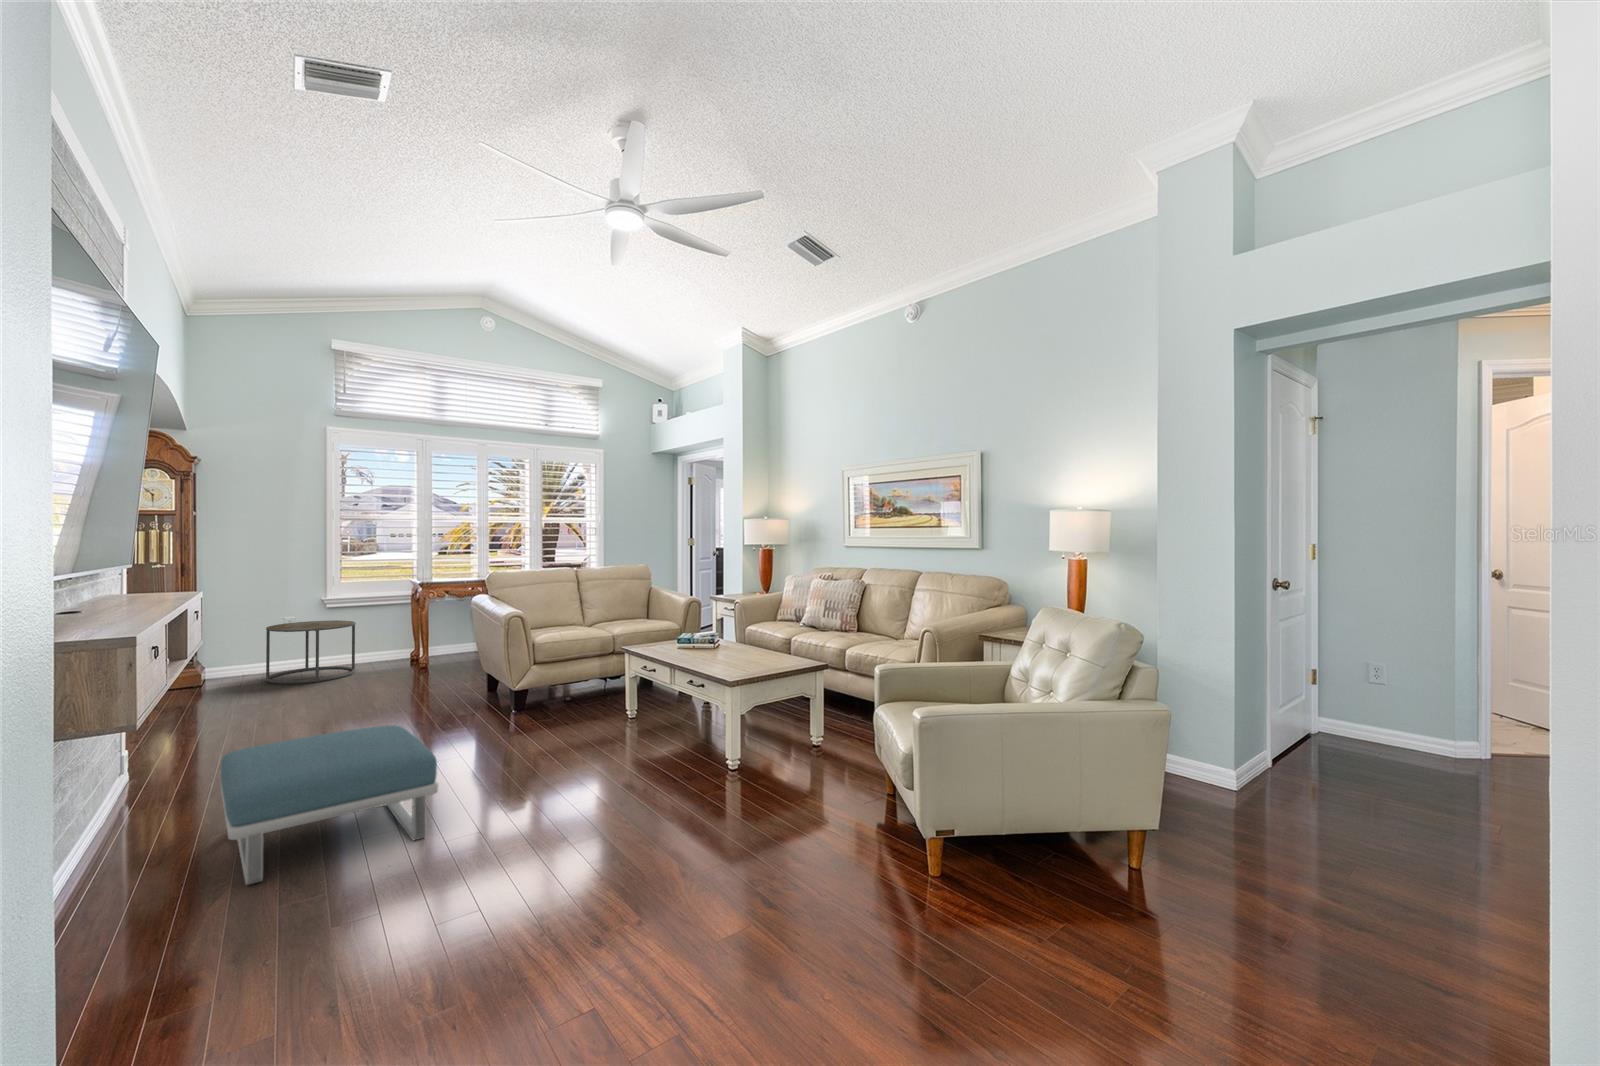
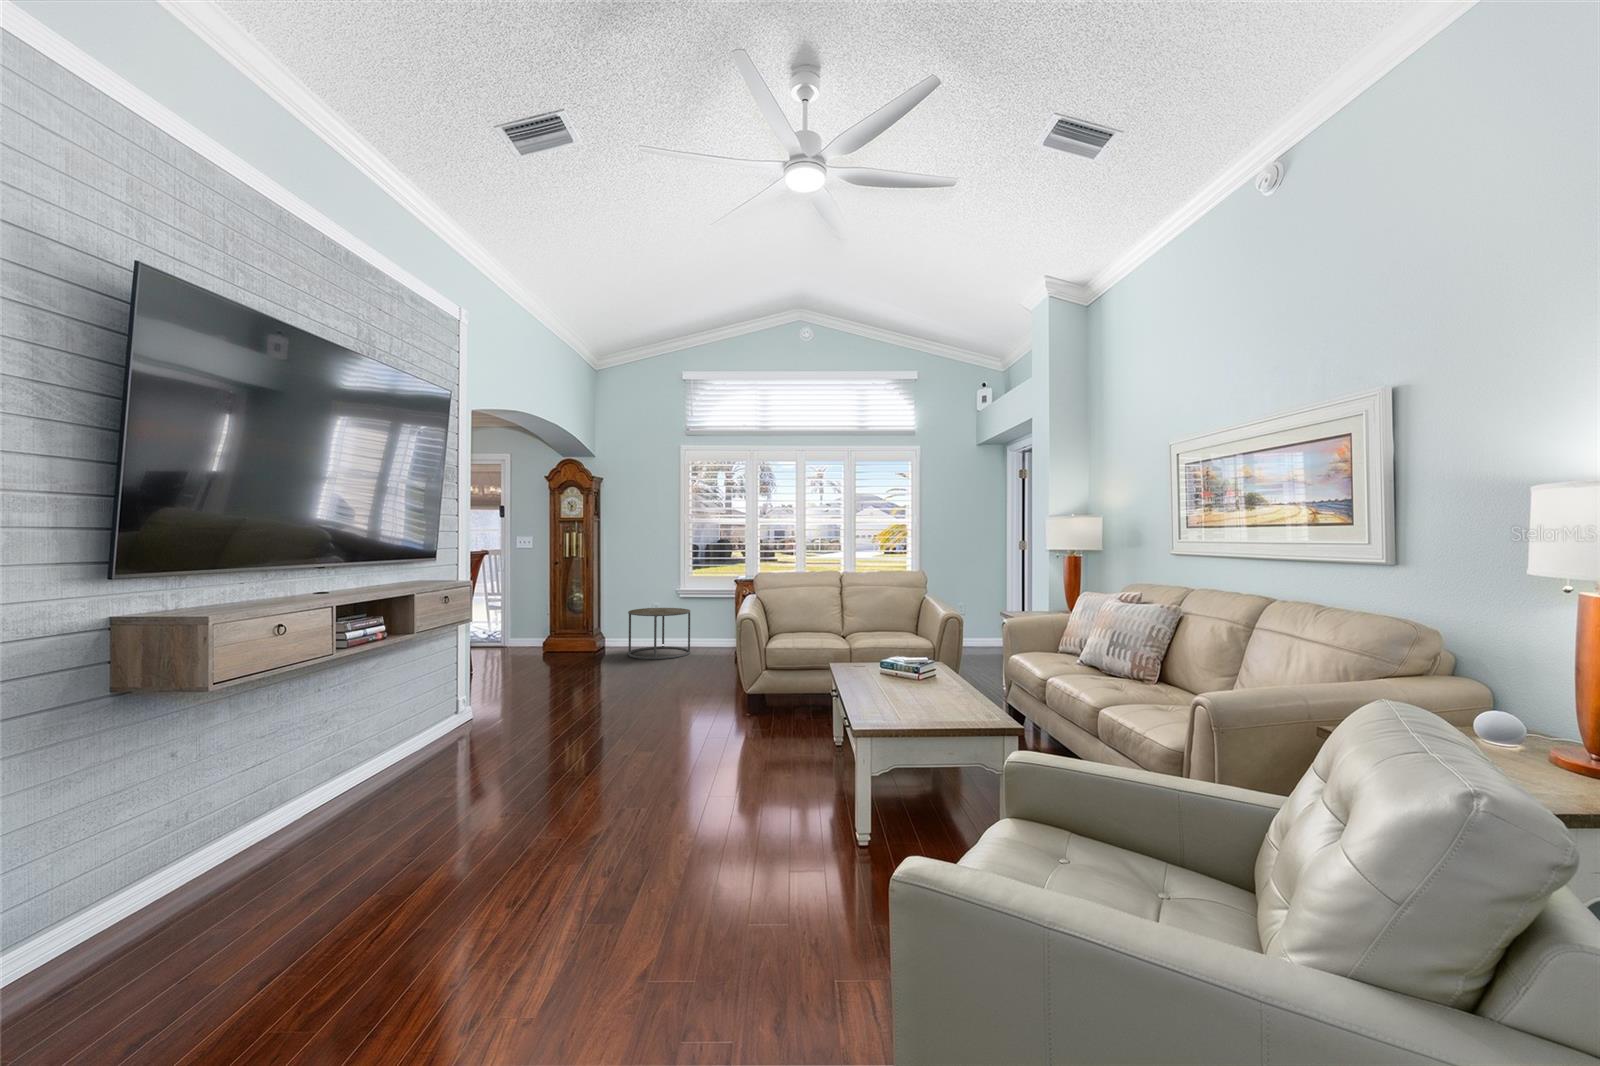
footstool: present [221,725,438,885] -> none [349,714,562,840]

